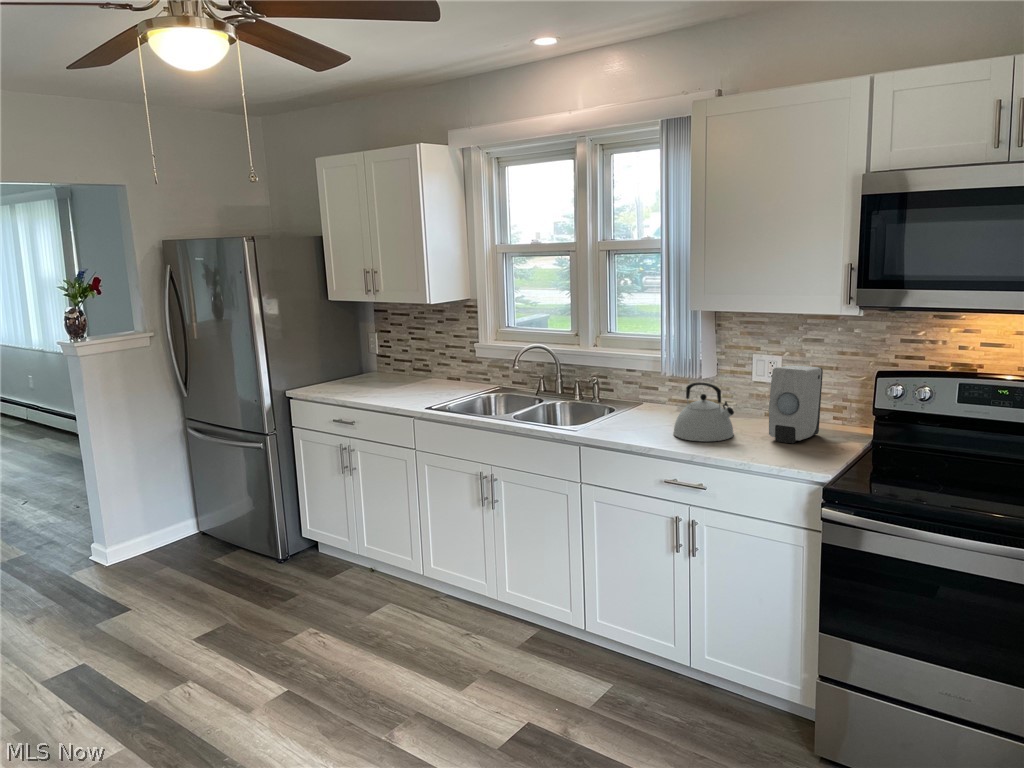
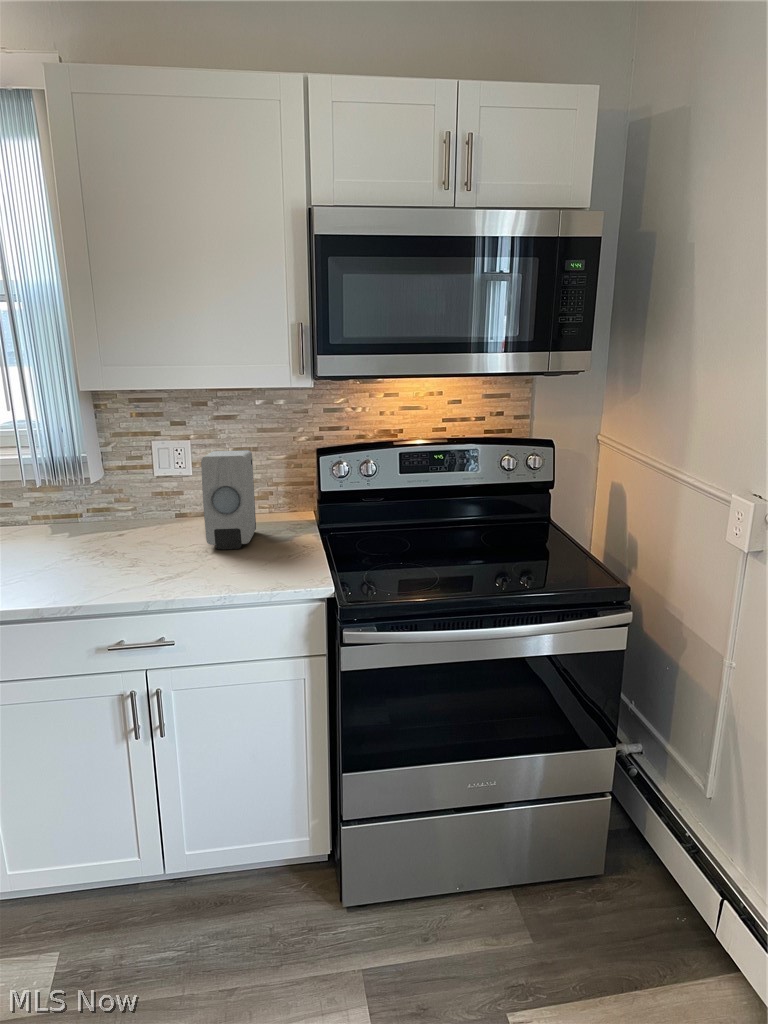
kettle: present [673,383,734,442] -> none [75,489,160,572]

